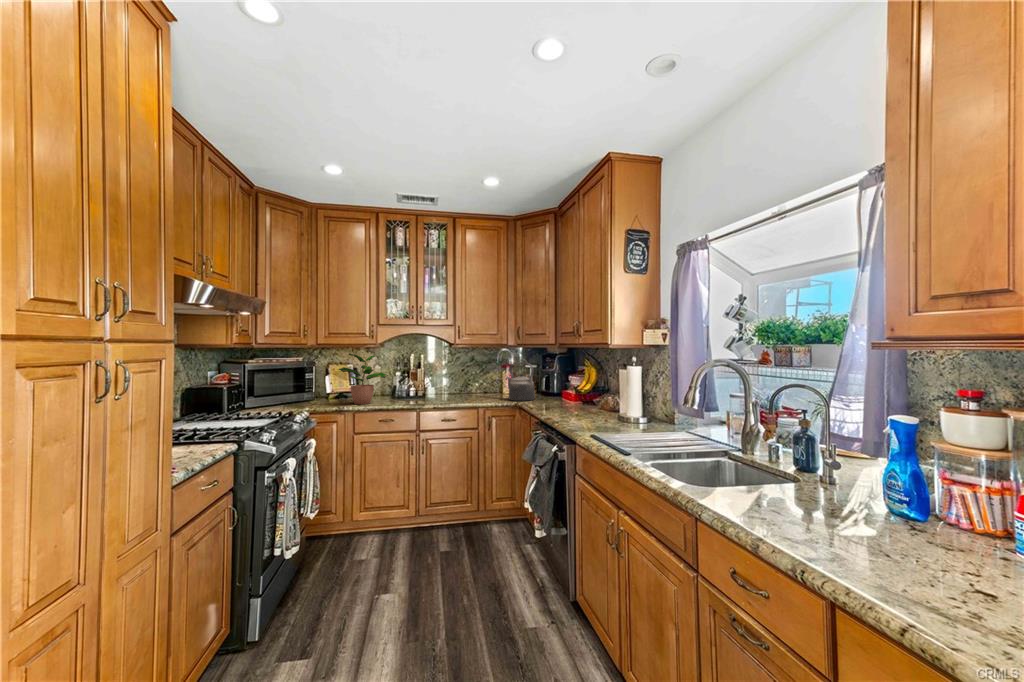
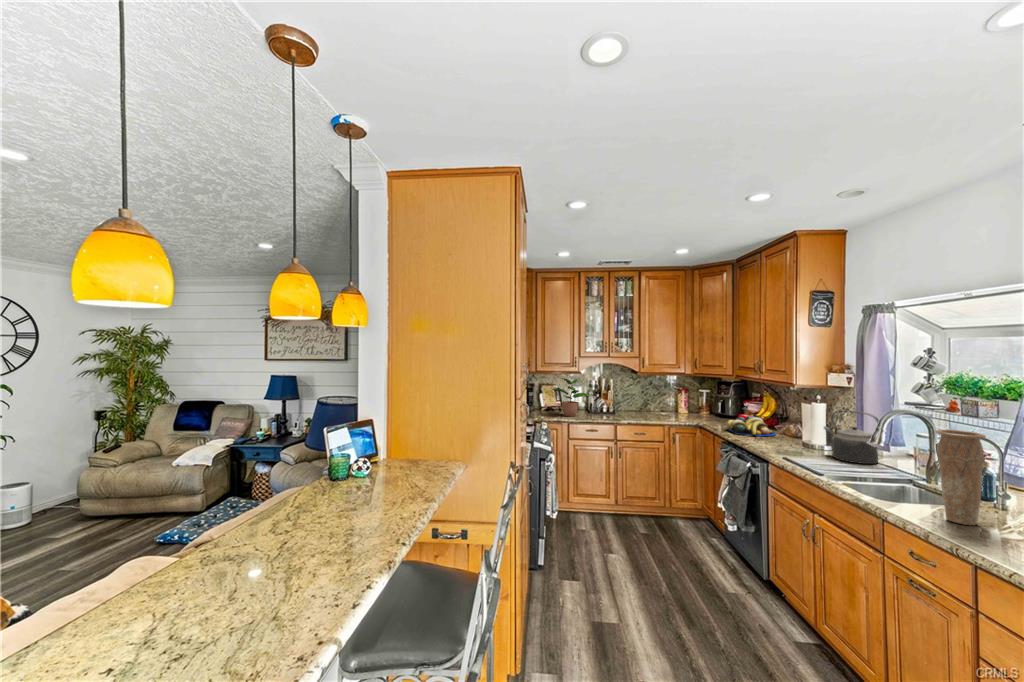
kettle: present [506,363,535,401] -> present [824,410,879,464]
vase: none [761,373,825,518] -> present [936,429,986,526]
fruit bowl: none [543,389,594,413] -> present [727,416,776,437]

